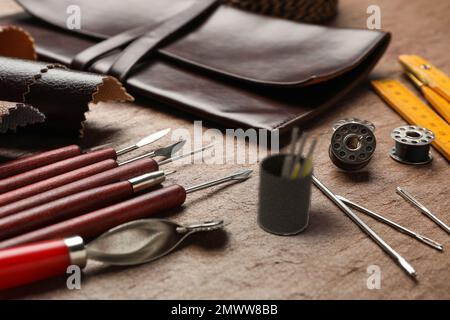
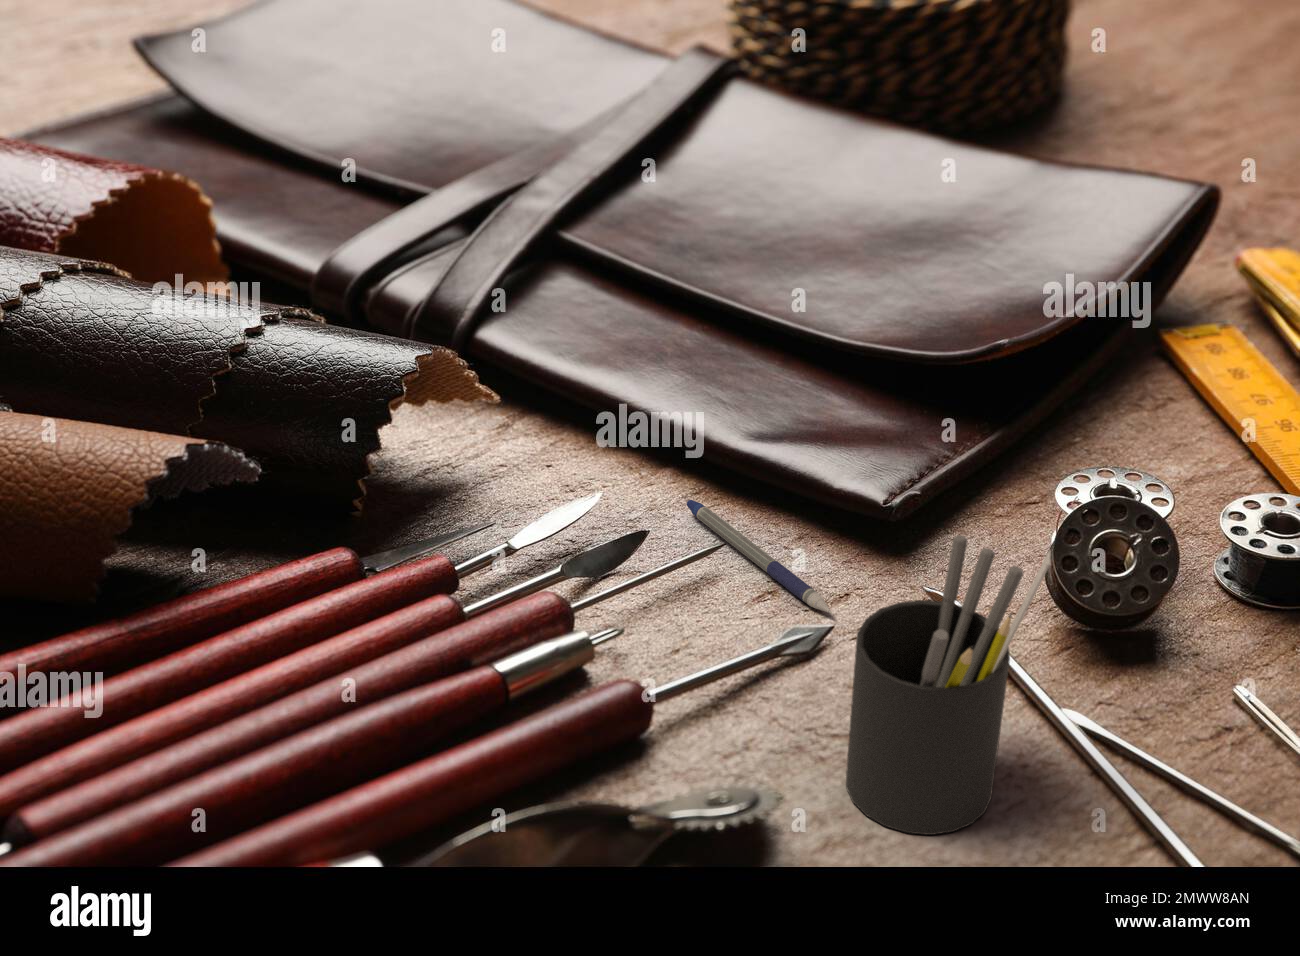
pen: none [201,131,253,167] -> present [687,500,832,614]

